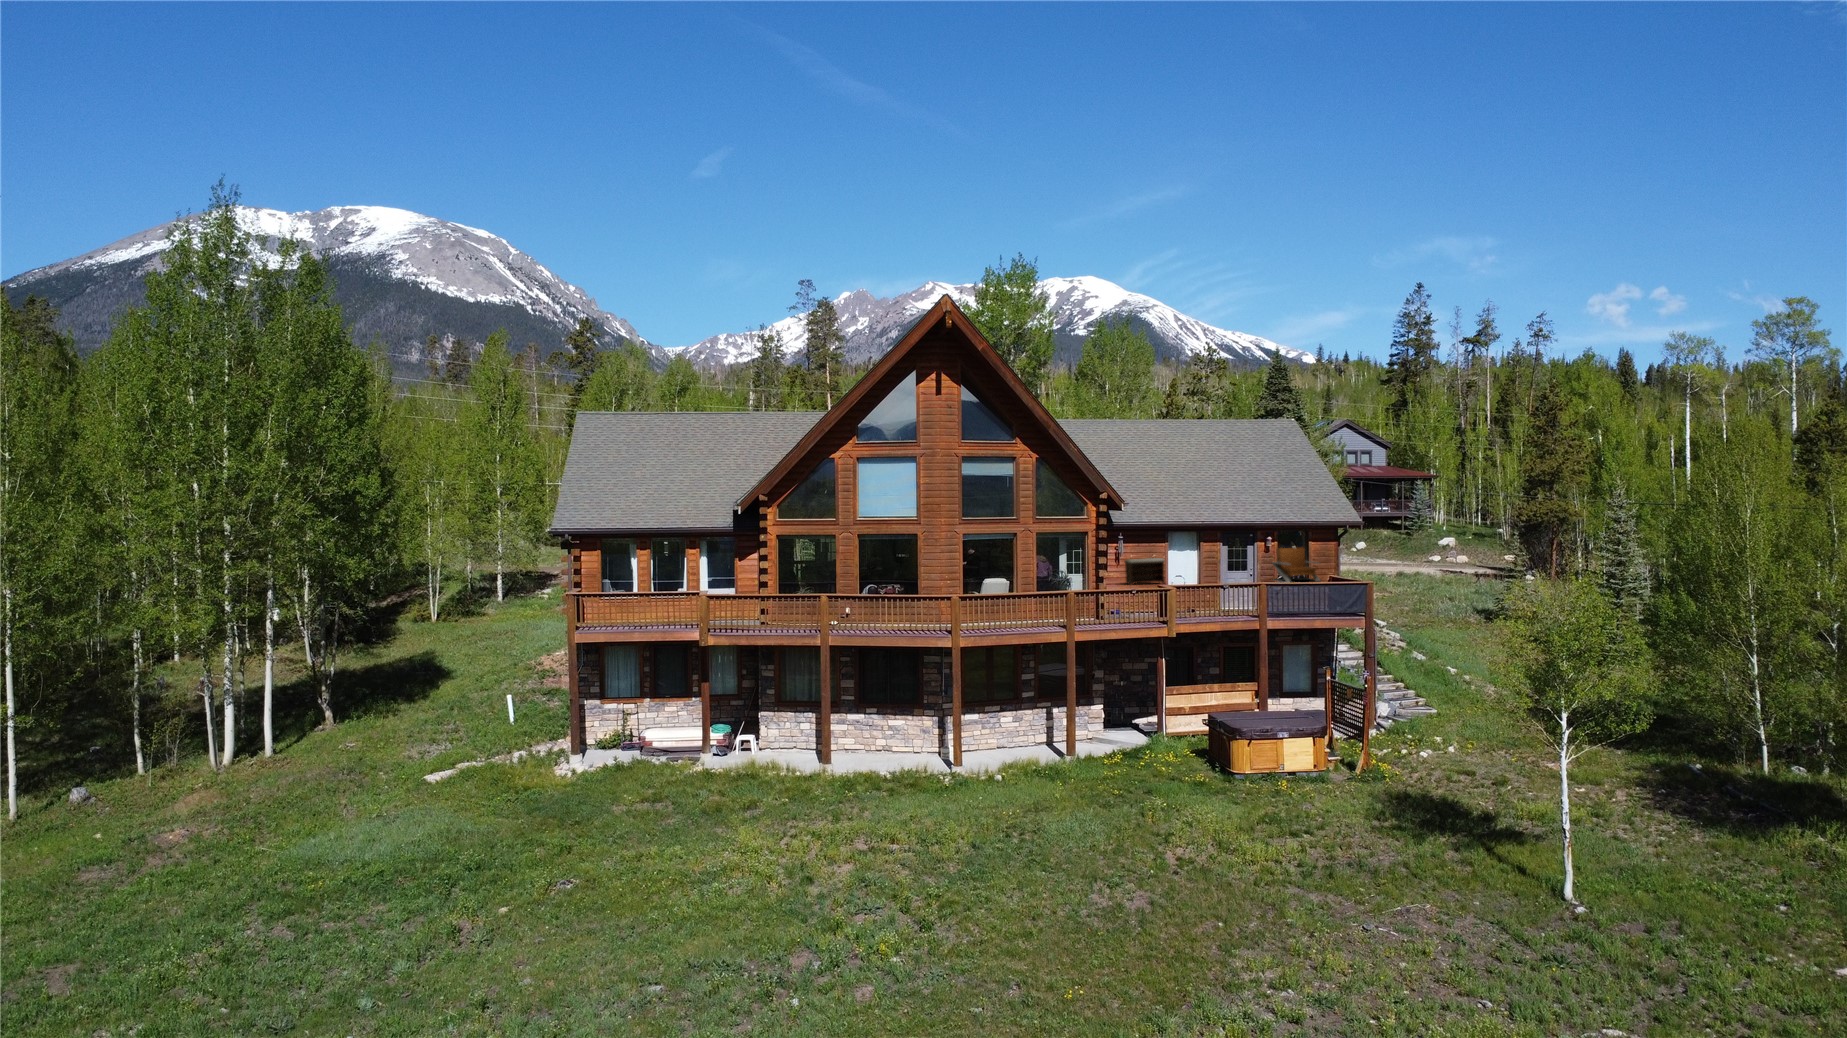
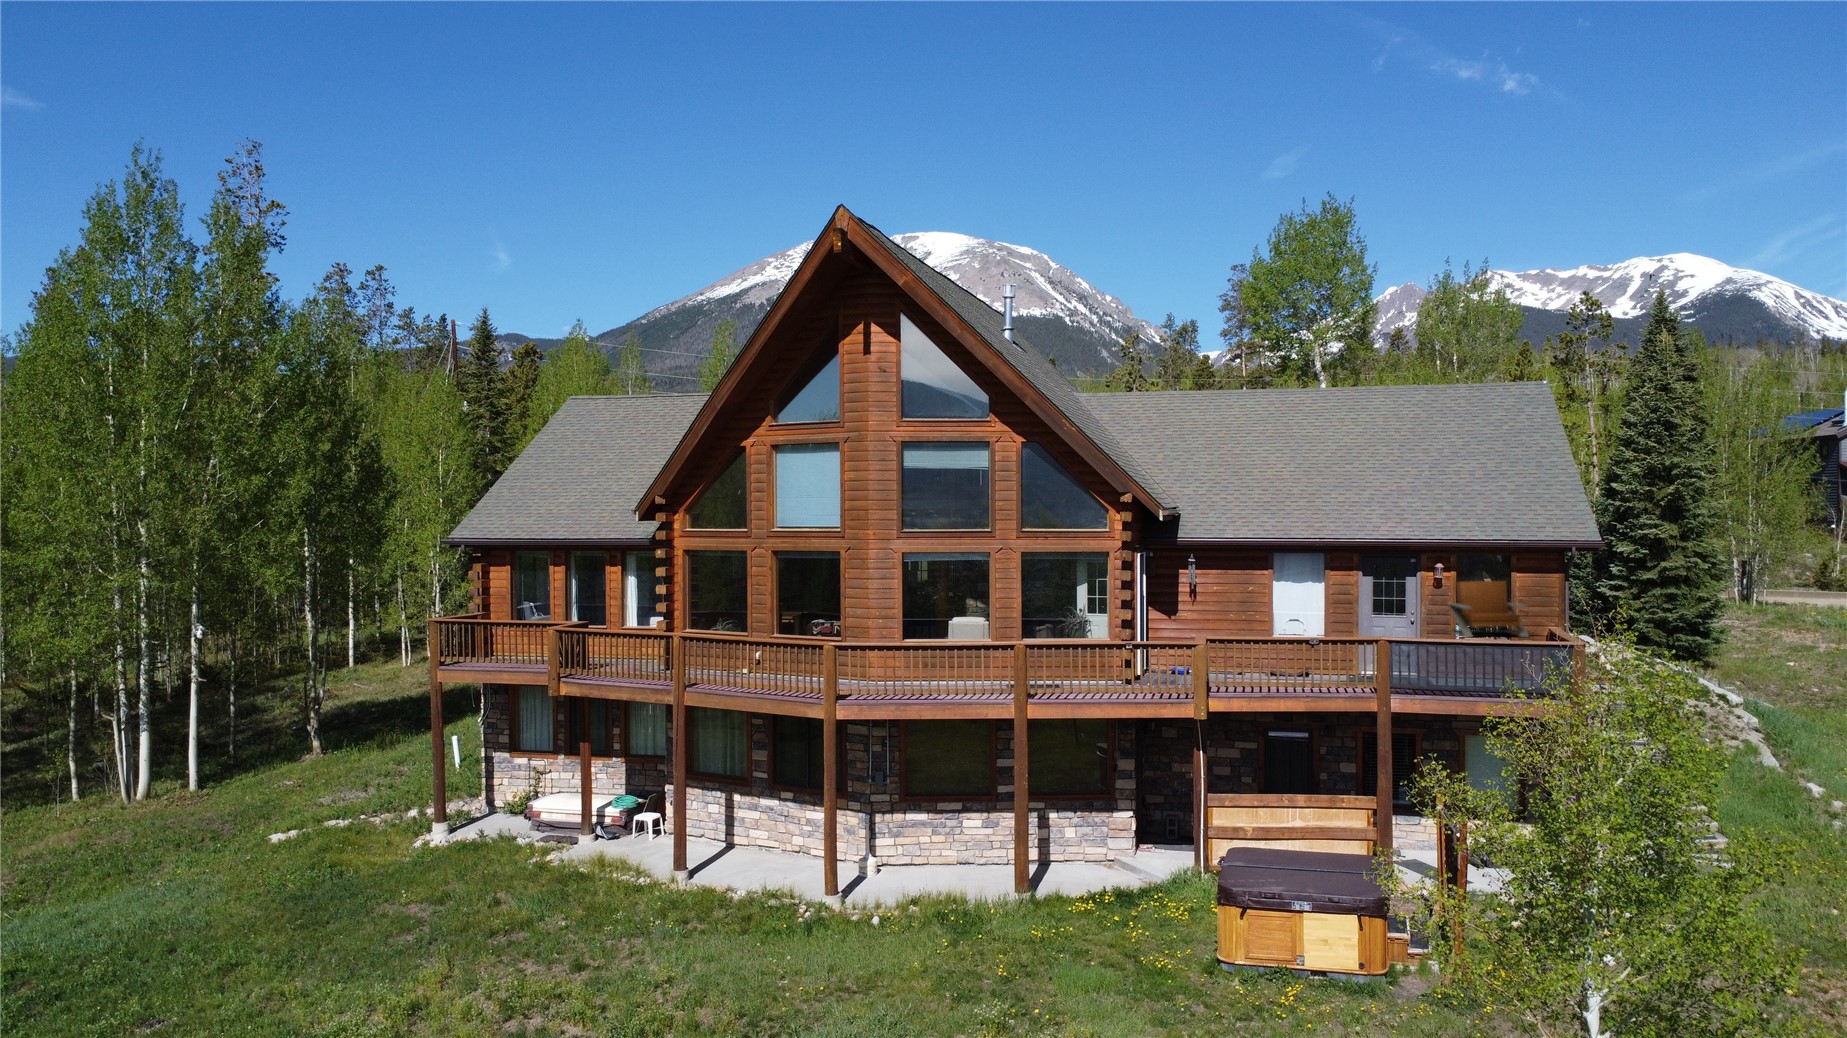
bench: present [1125,558,1165,585] -> none [1192,593,1254,633]

